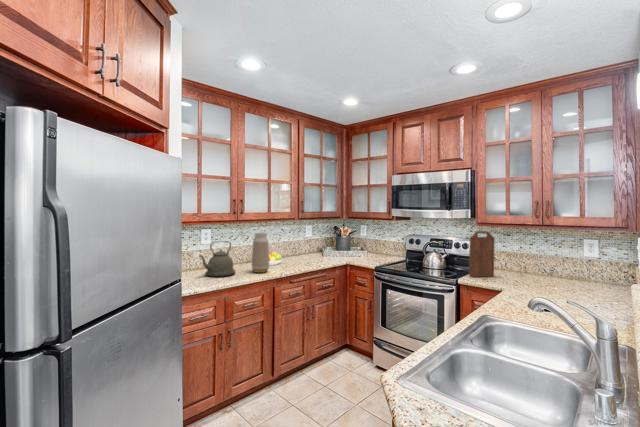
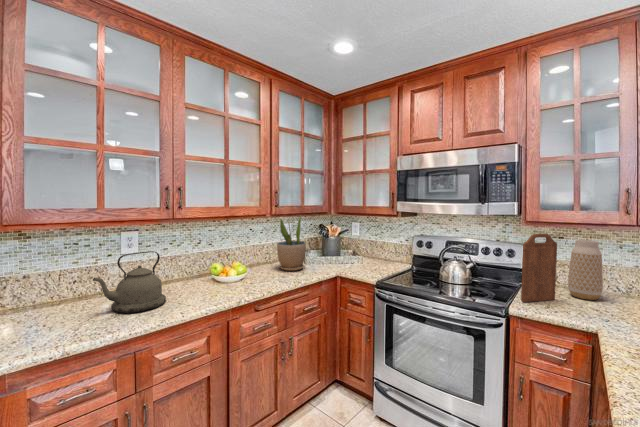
potted plant: none [302,219,323,260] -> present [277,217,306,271]
vase: present [252,233,269,273] -> present [568,240,603,300]

